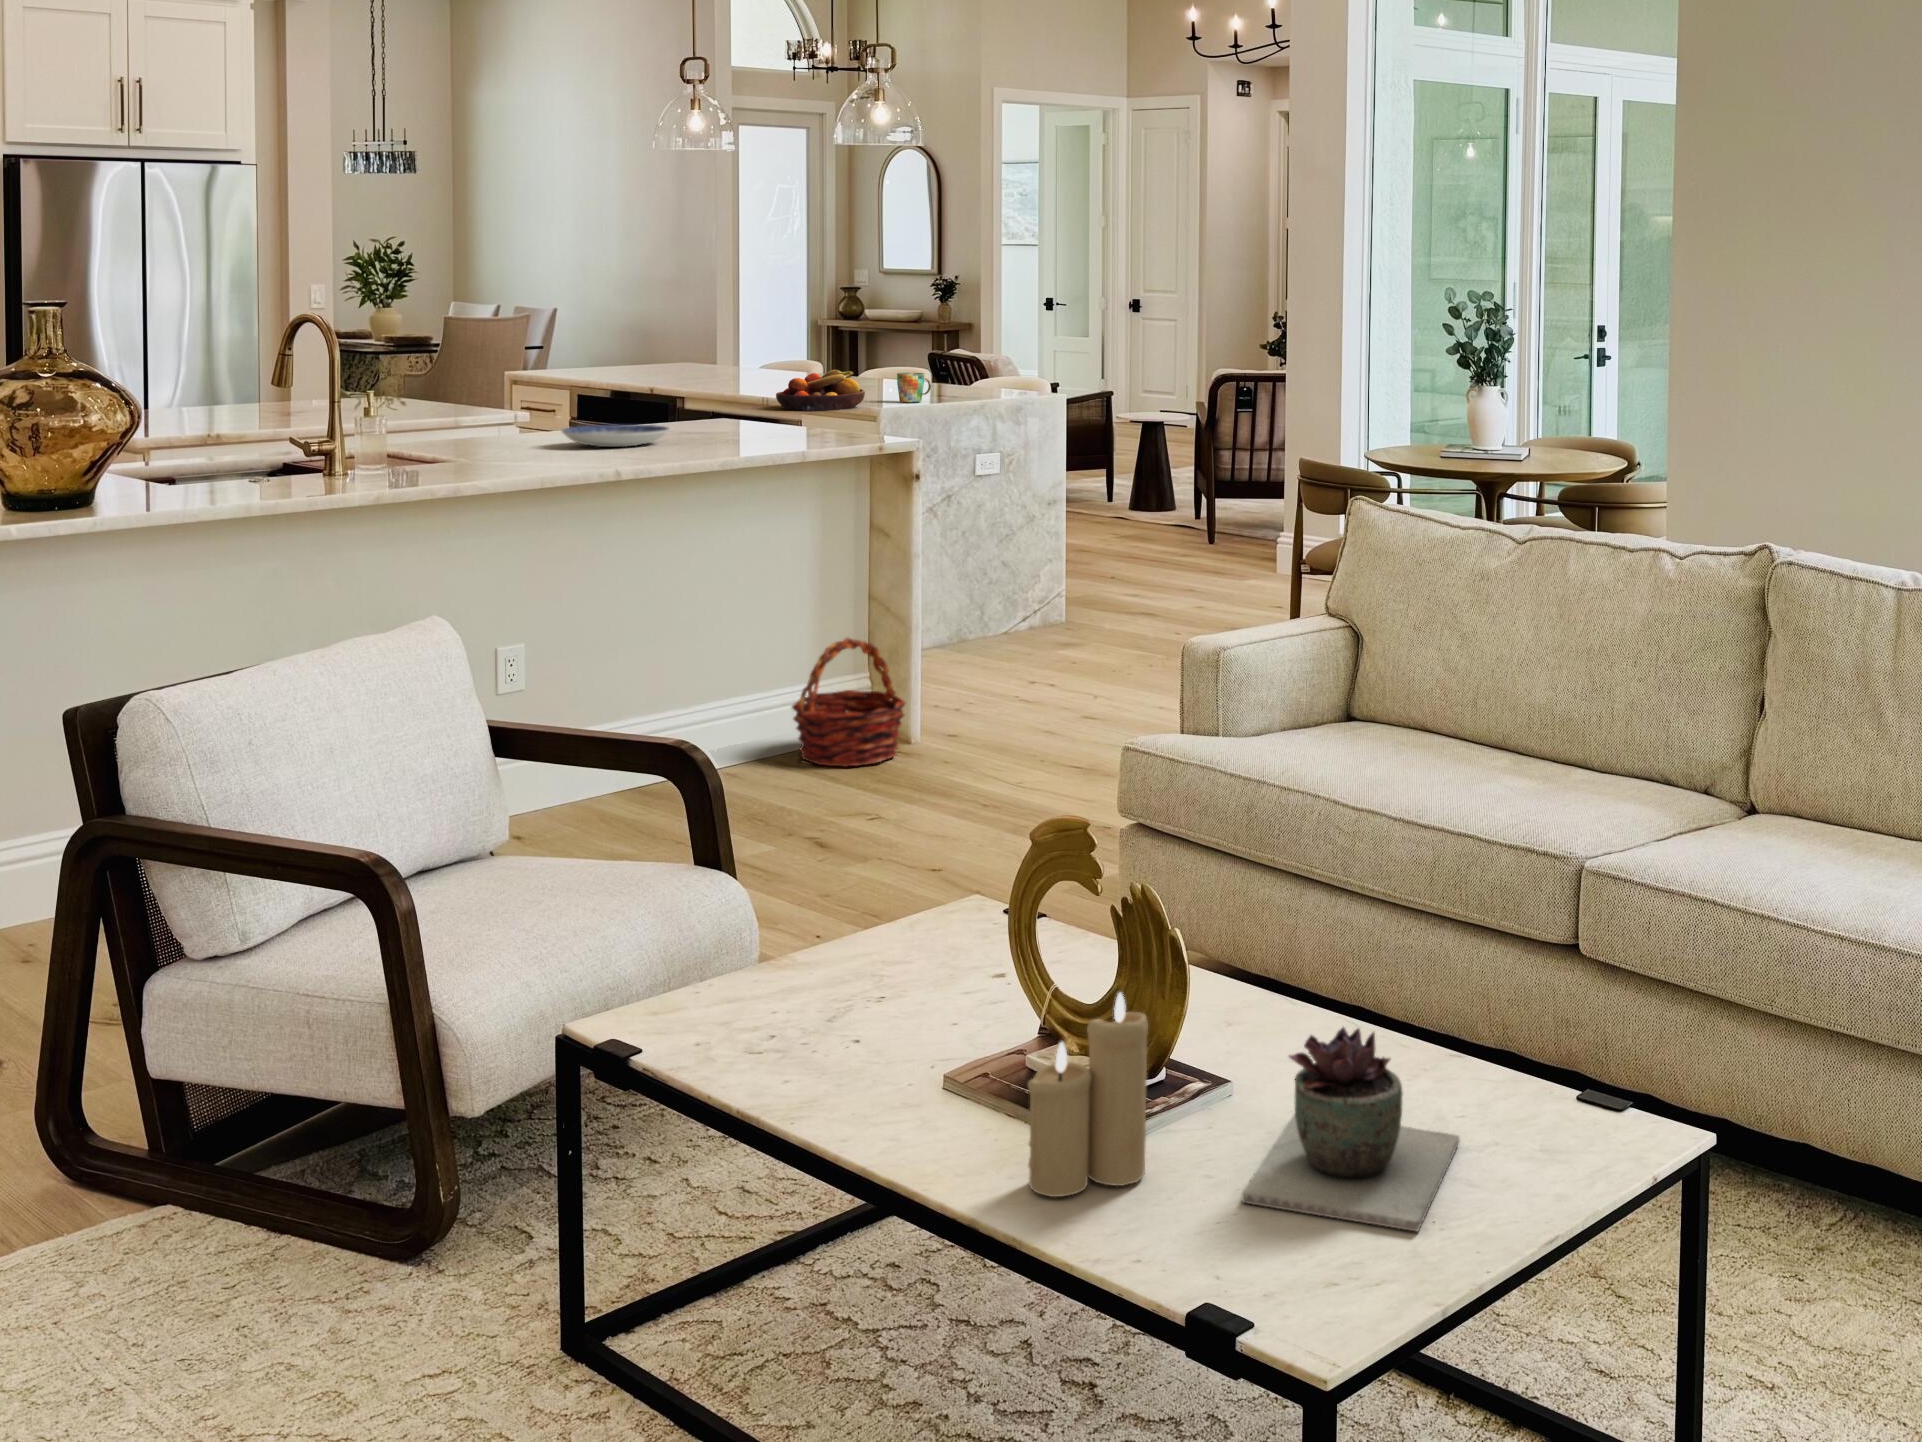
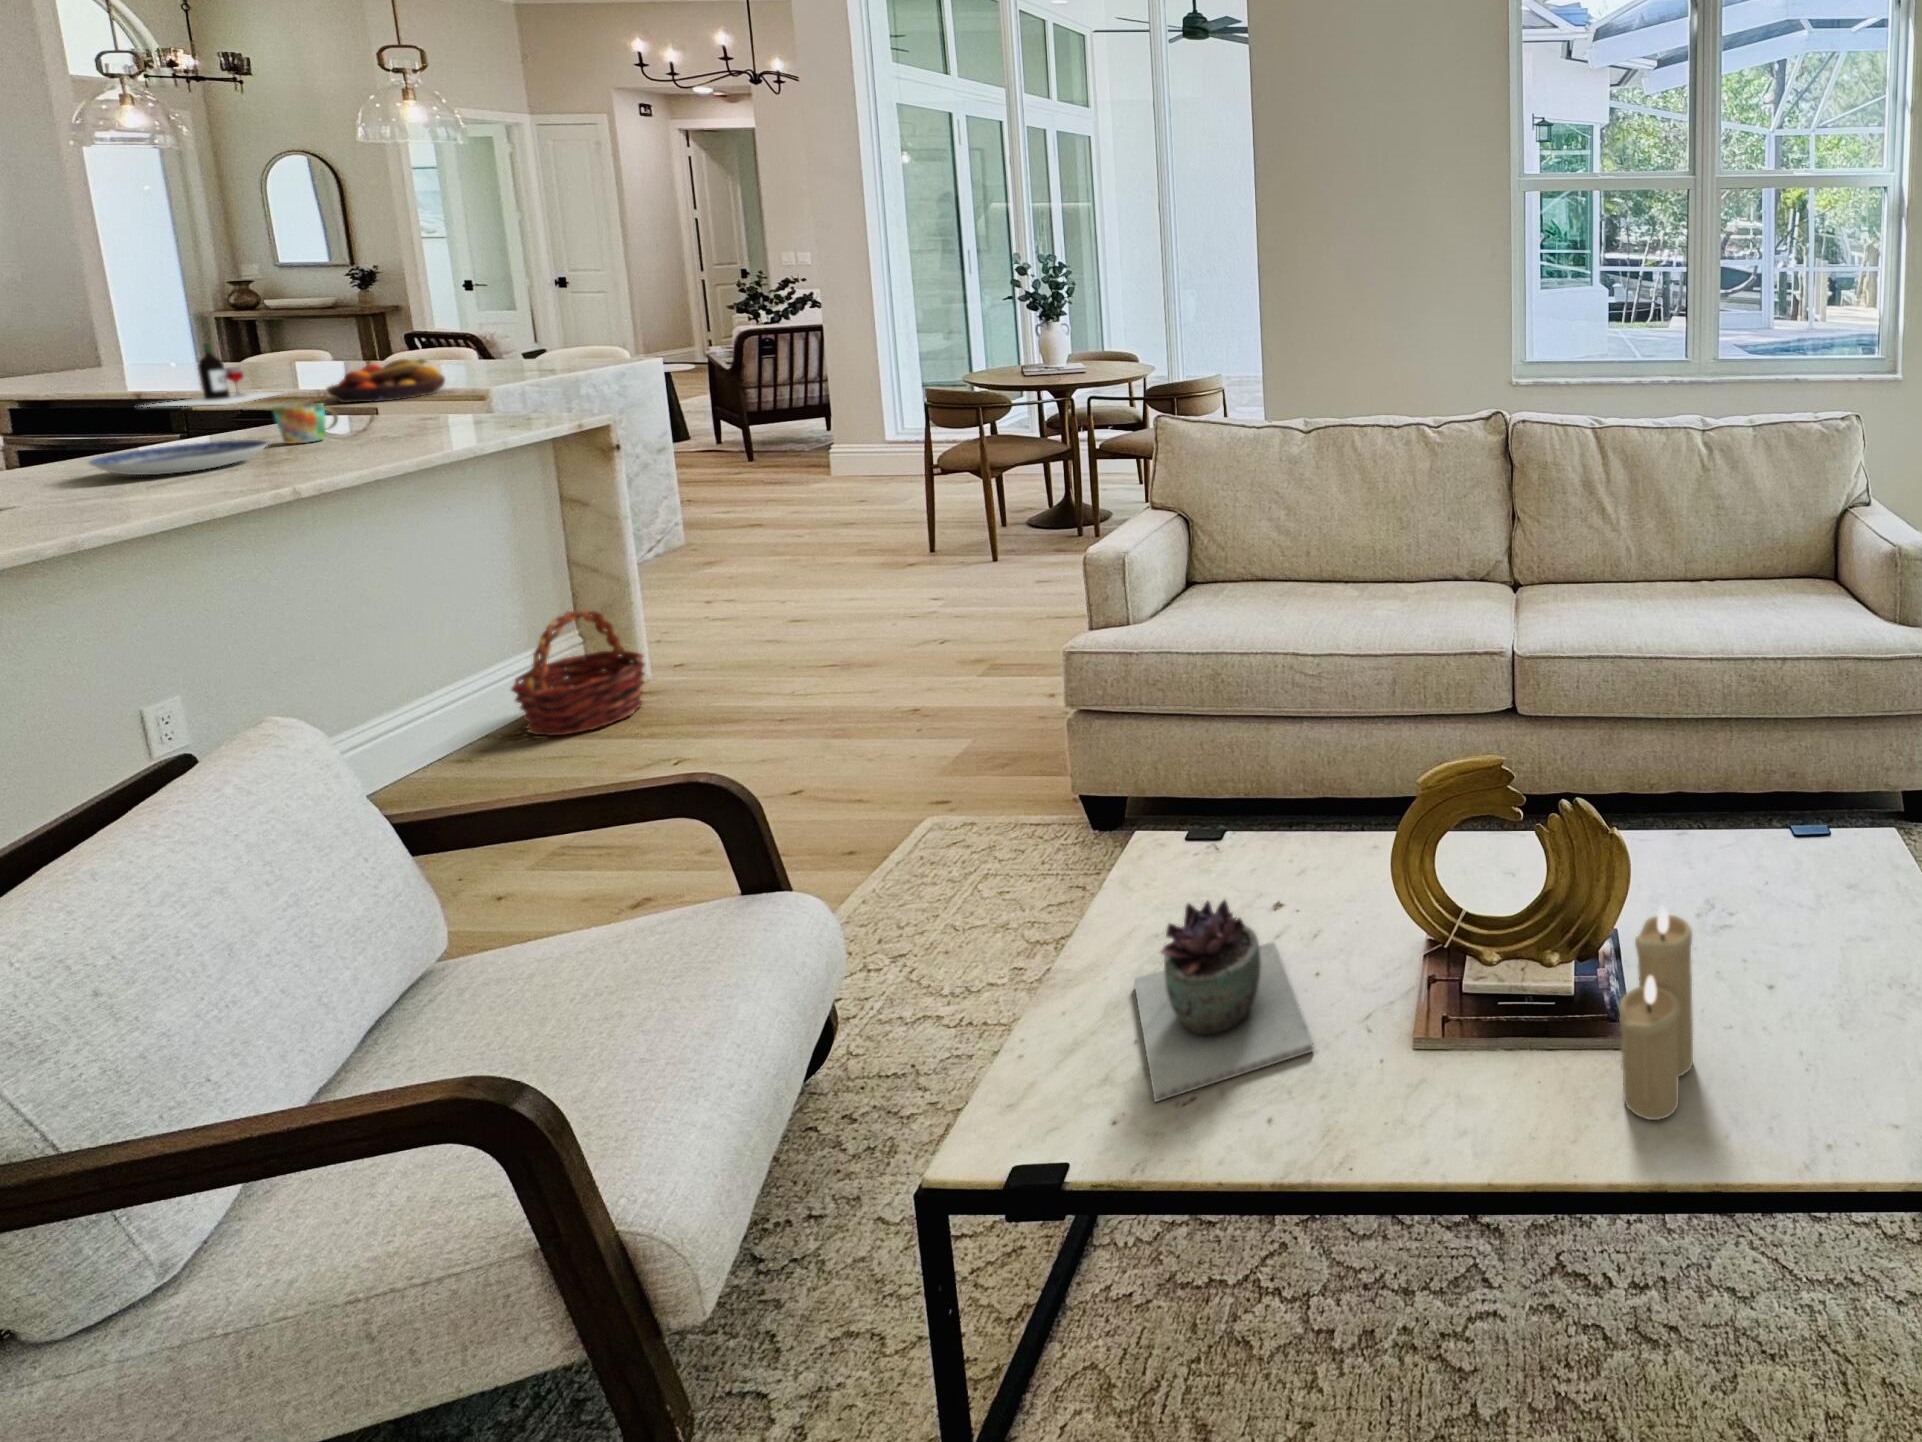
wine bottle: none [669,343,791,403] -> present [147,343,281,407]
mug: present [897,373,931,402] -> present [273,402,338,444]
succulent plant: present [1242,1027,1460,1231] -> present [1134,900,1314,1101]

